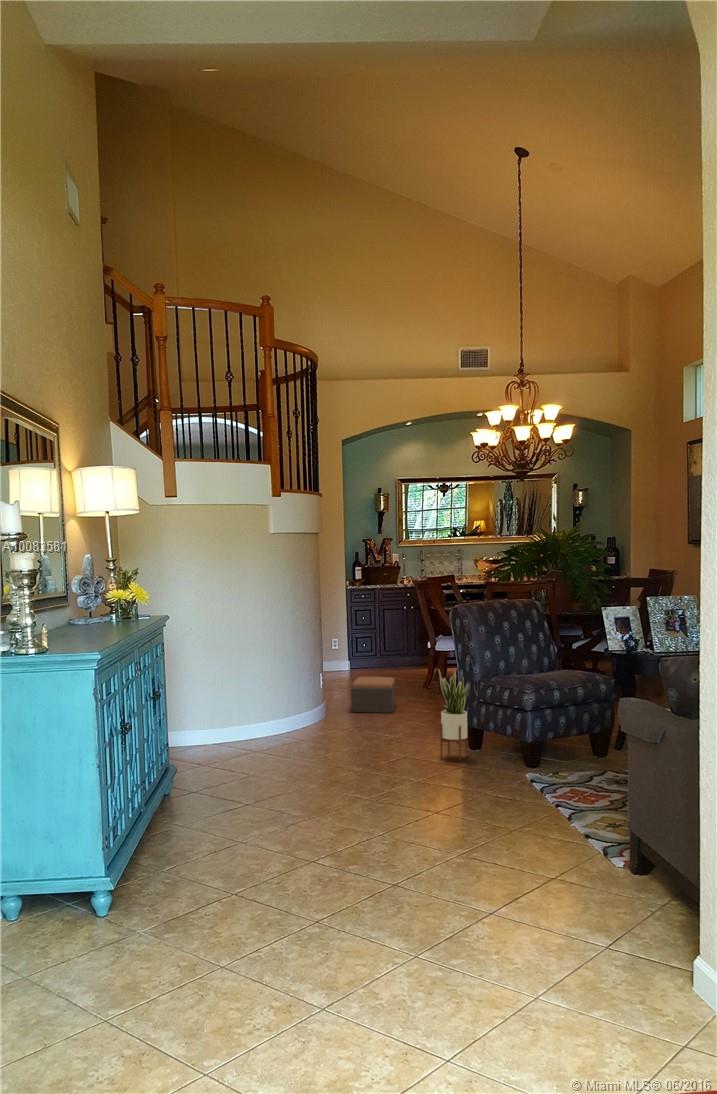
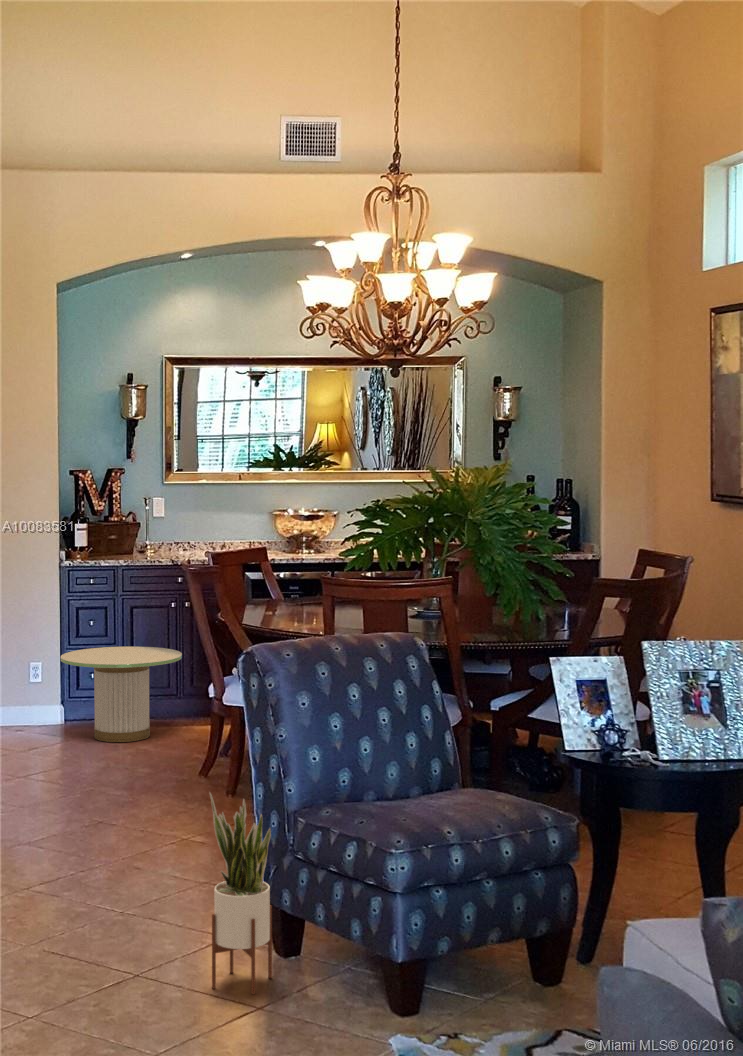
side table: none [346,625,408,673] -> present [61,646,182,742]
footstool: present [351,677,396,713] -> none [46,774,142,852]

